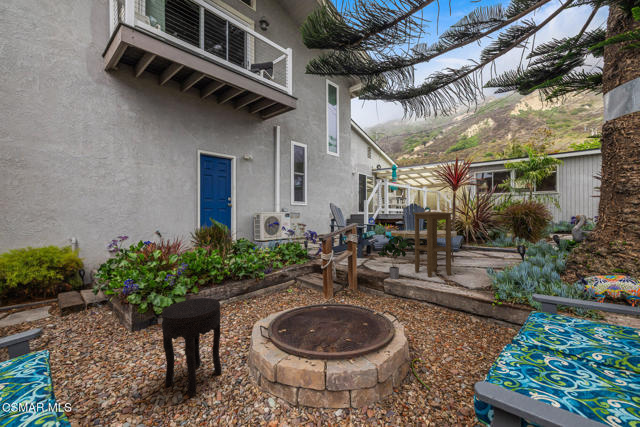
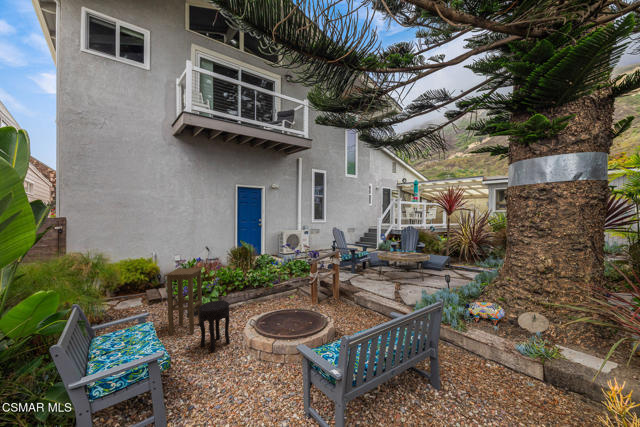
stool: present [413,212,453,278] -> present [165,268,203,335]
potted plant: present [378,235,413,279] -> none [356,260,377,294]

